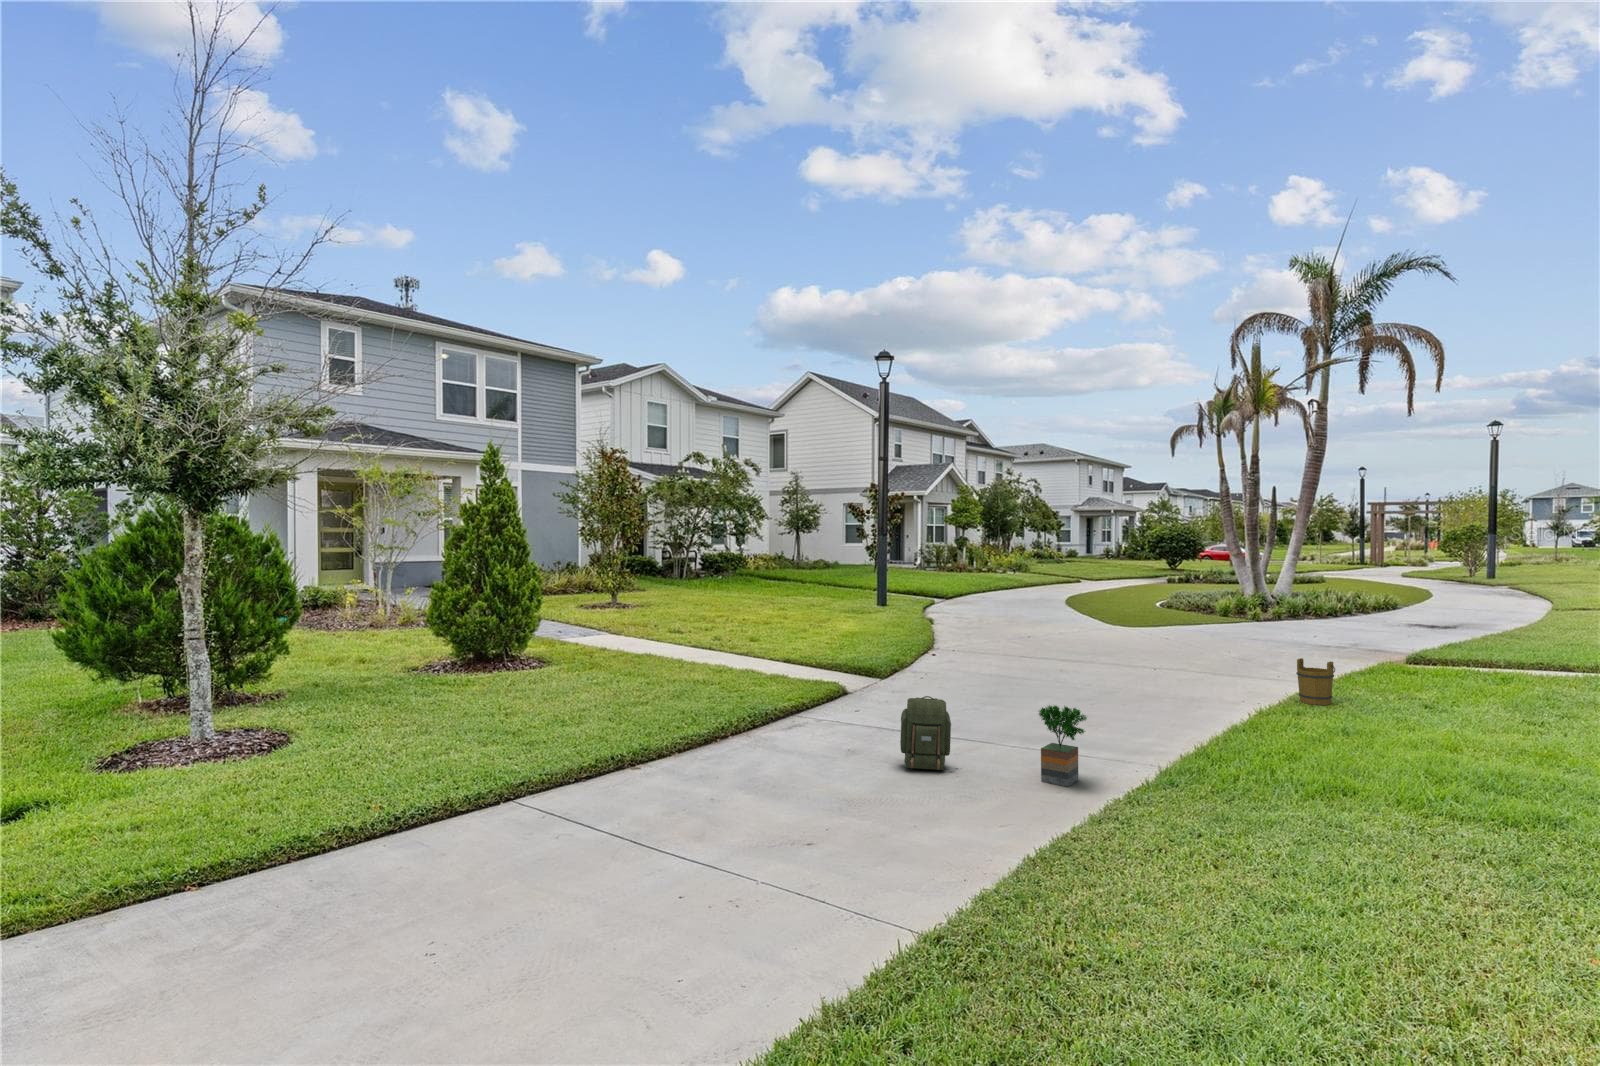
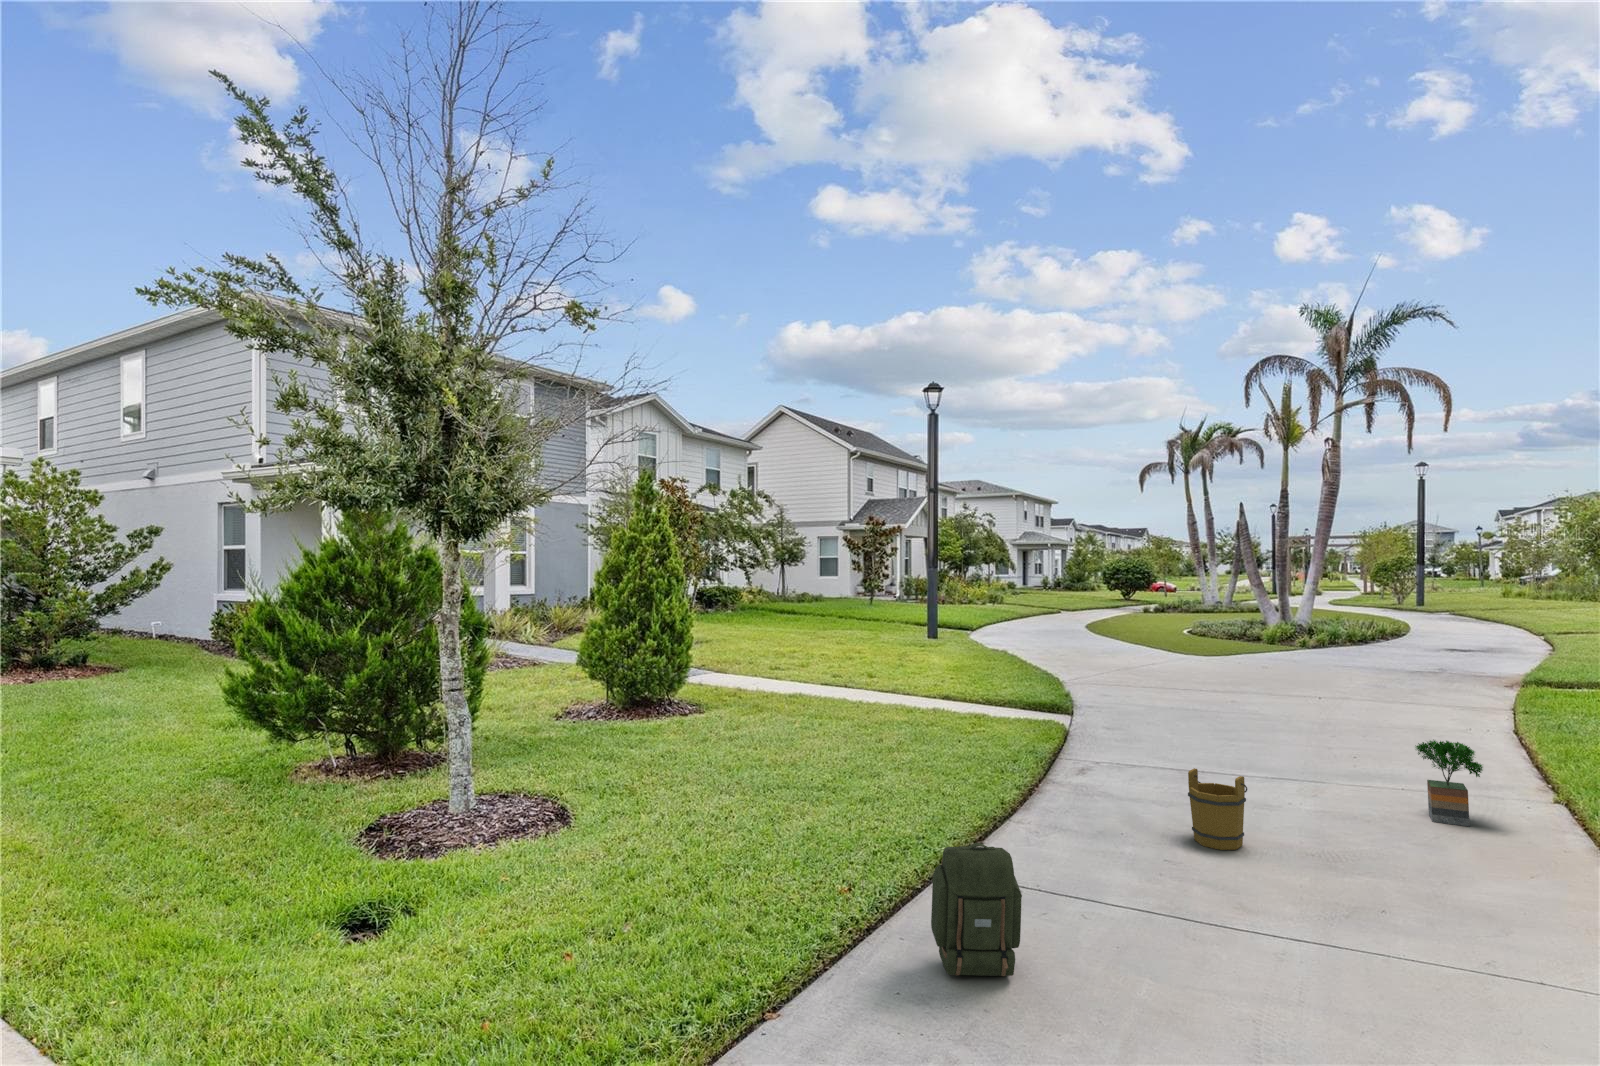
bucket: present [1296,658,1335,705] -> present [1188,768,1247,850]
backpack: present [900,696,951,770] -> present [931,843,1022,976]

